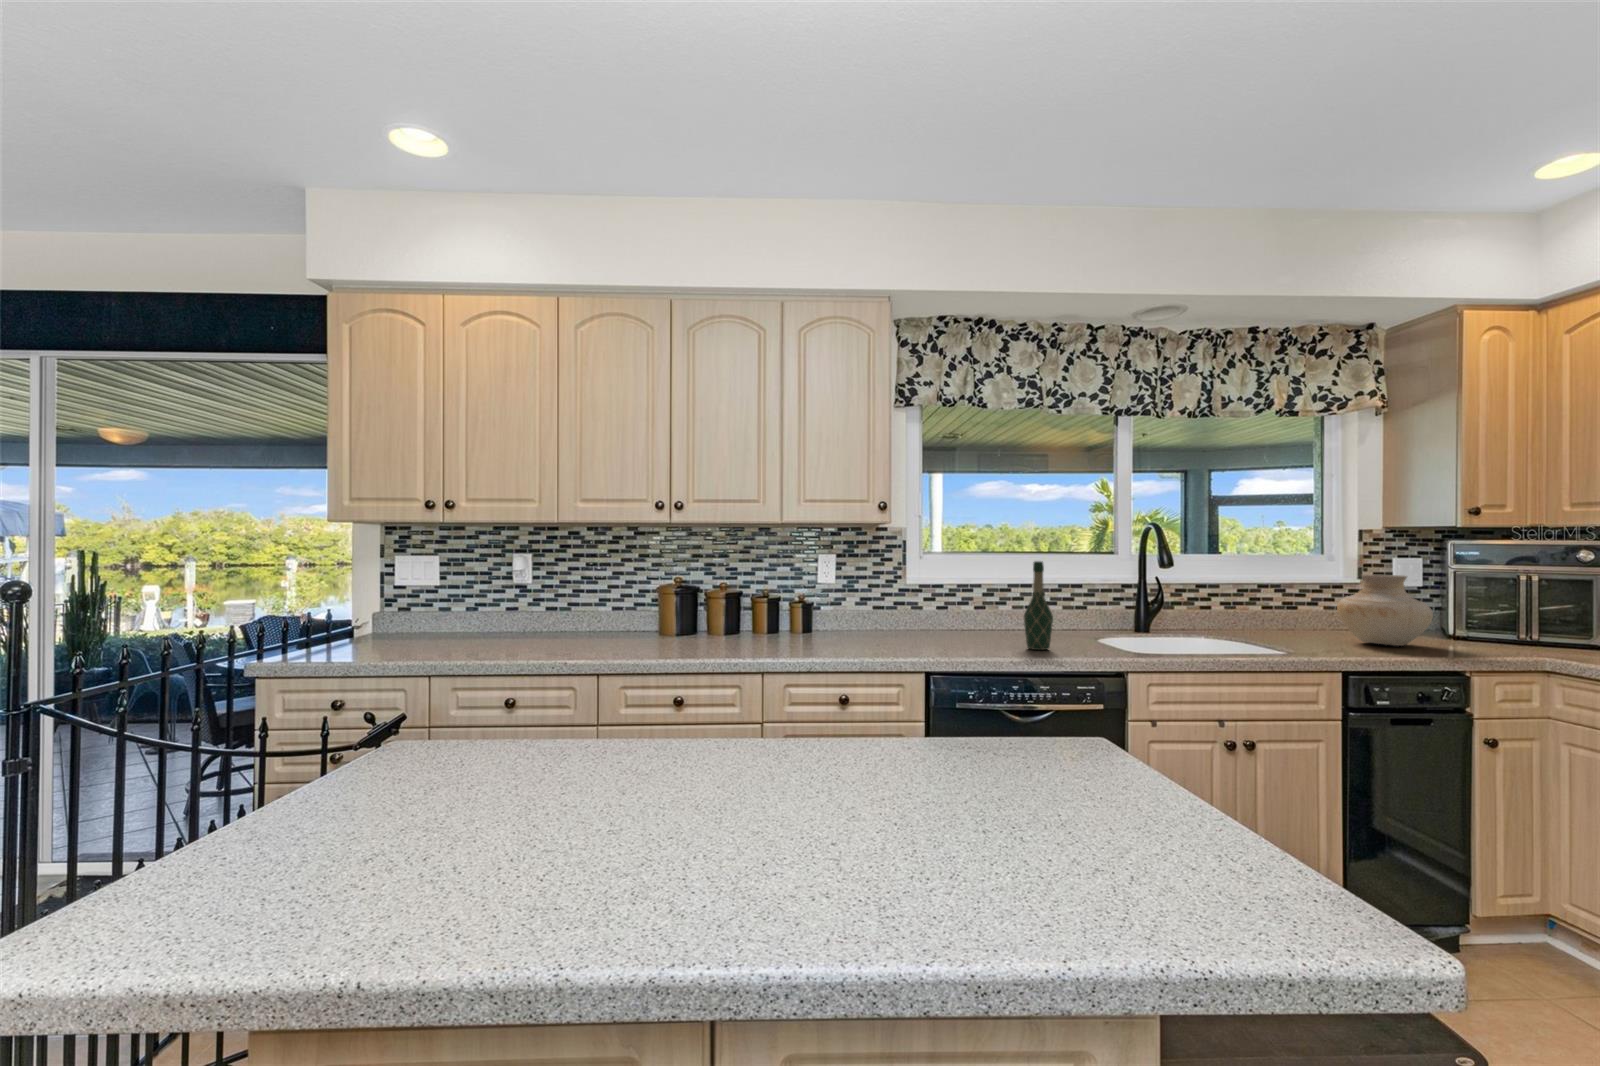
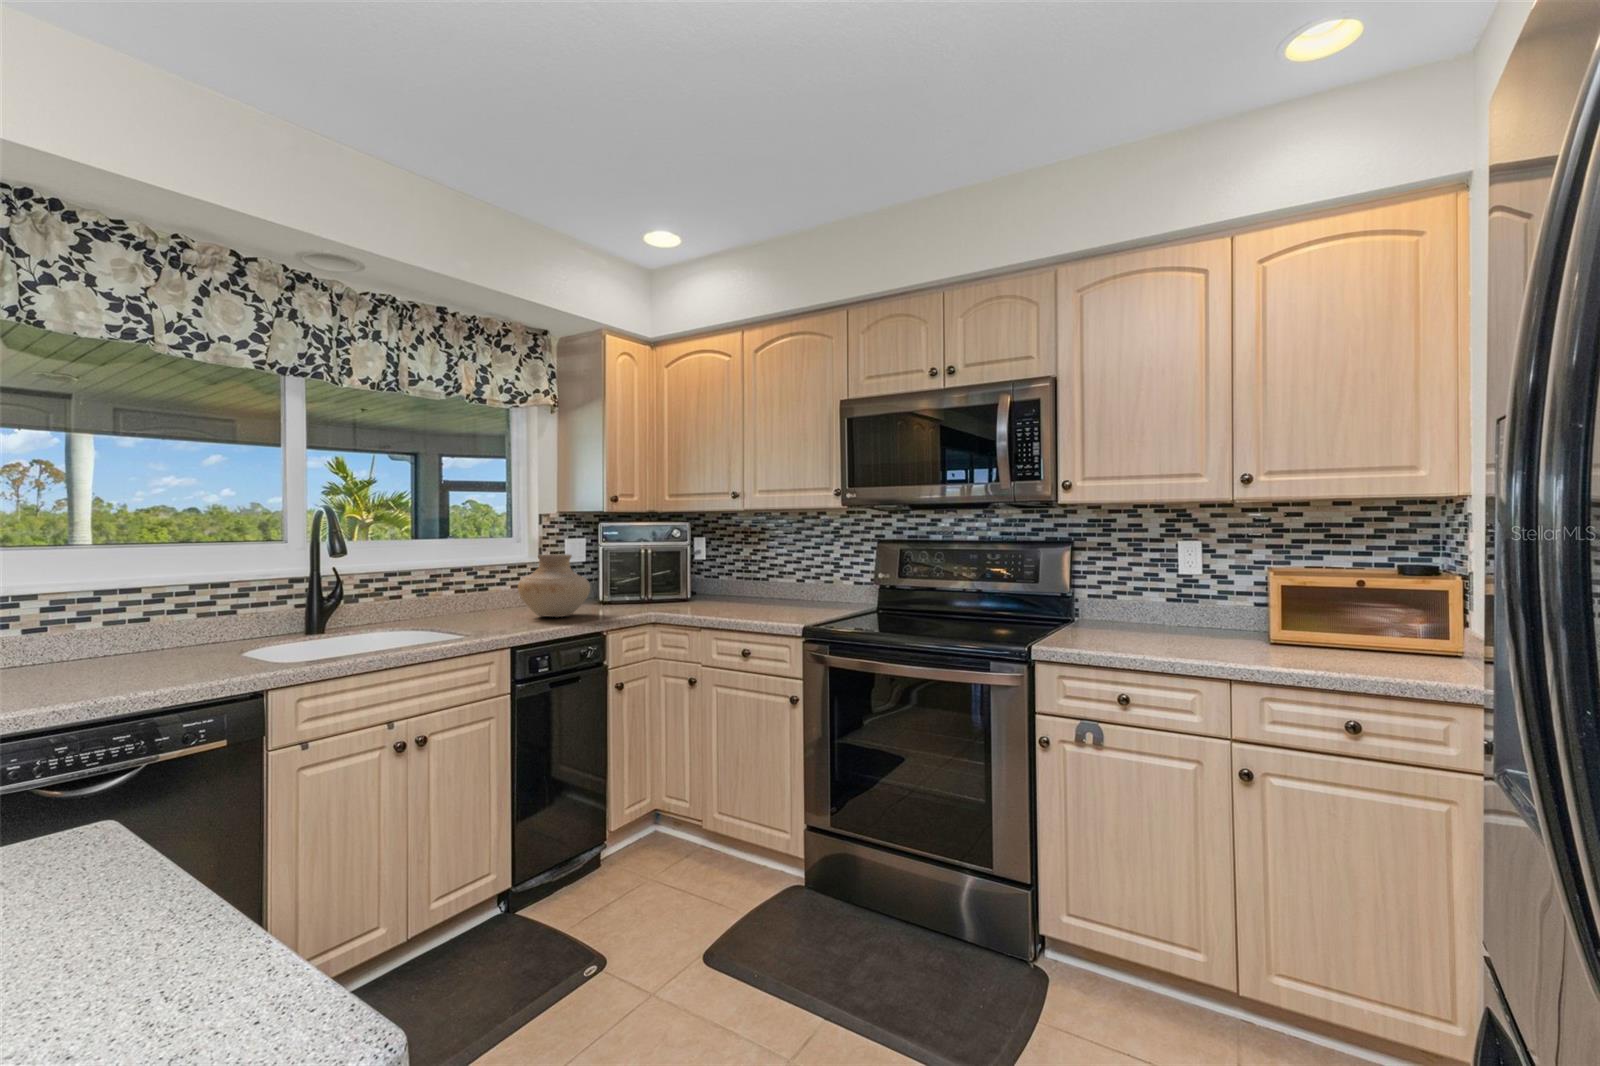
wine bottle: present [1024,561,1053,650] -> none [95,556,151,684]

